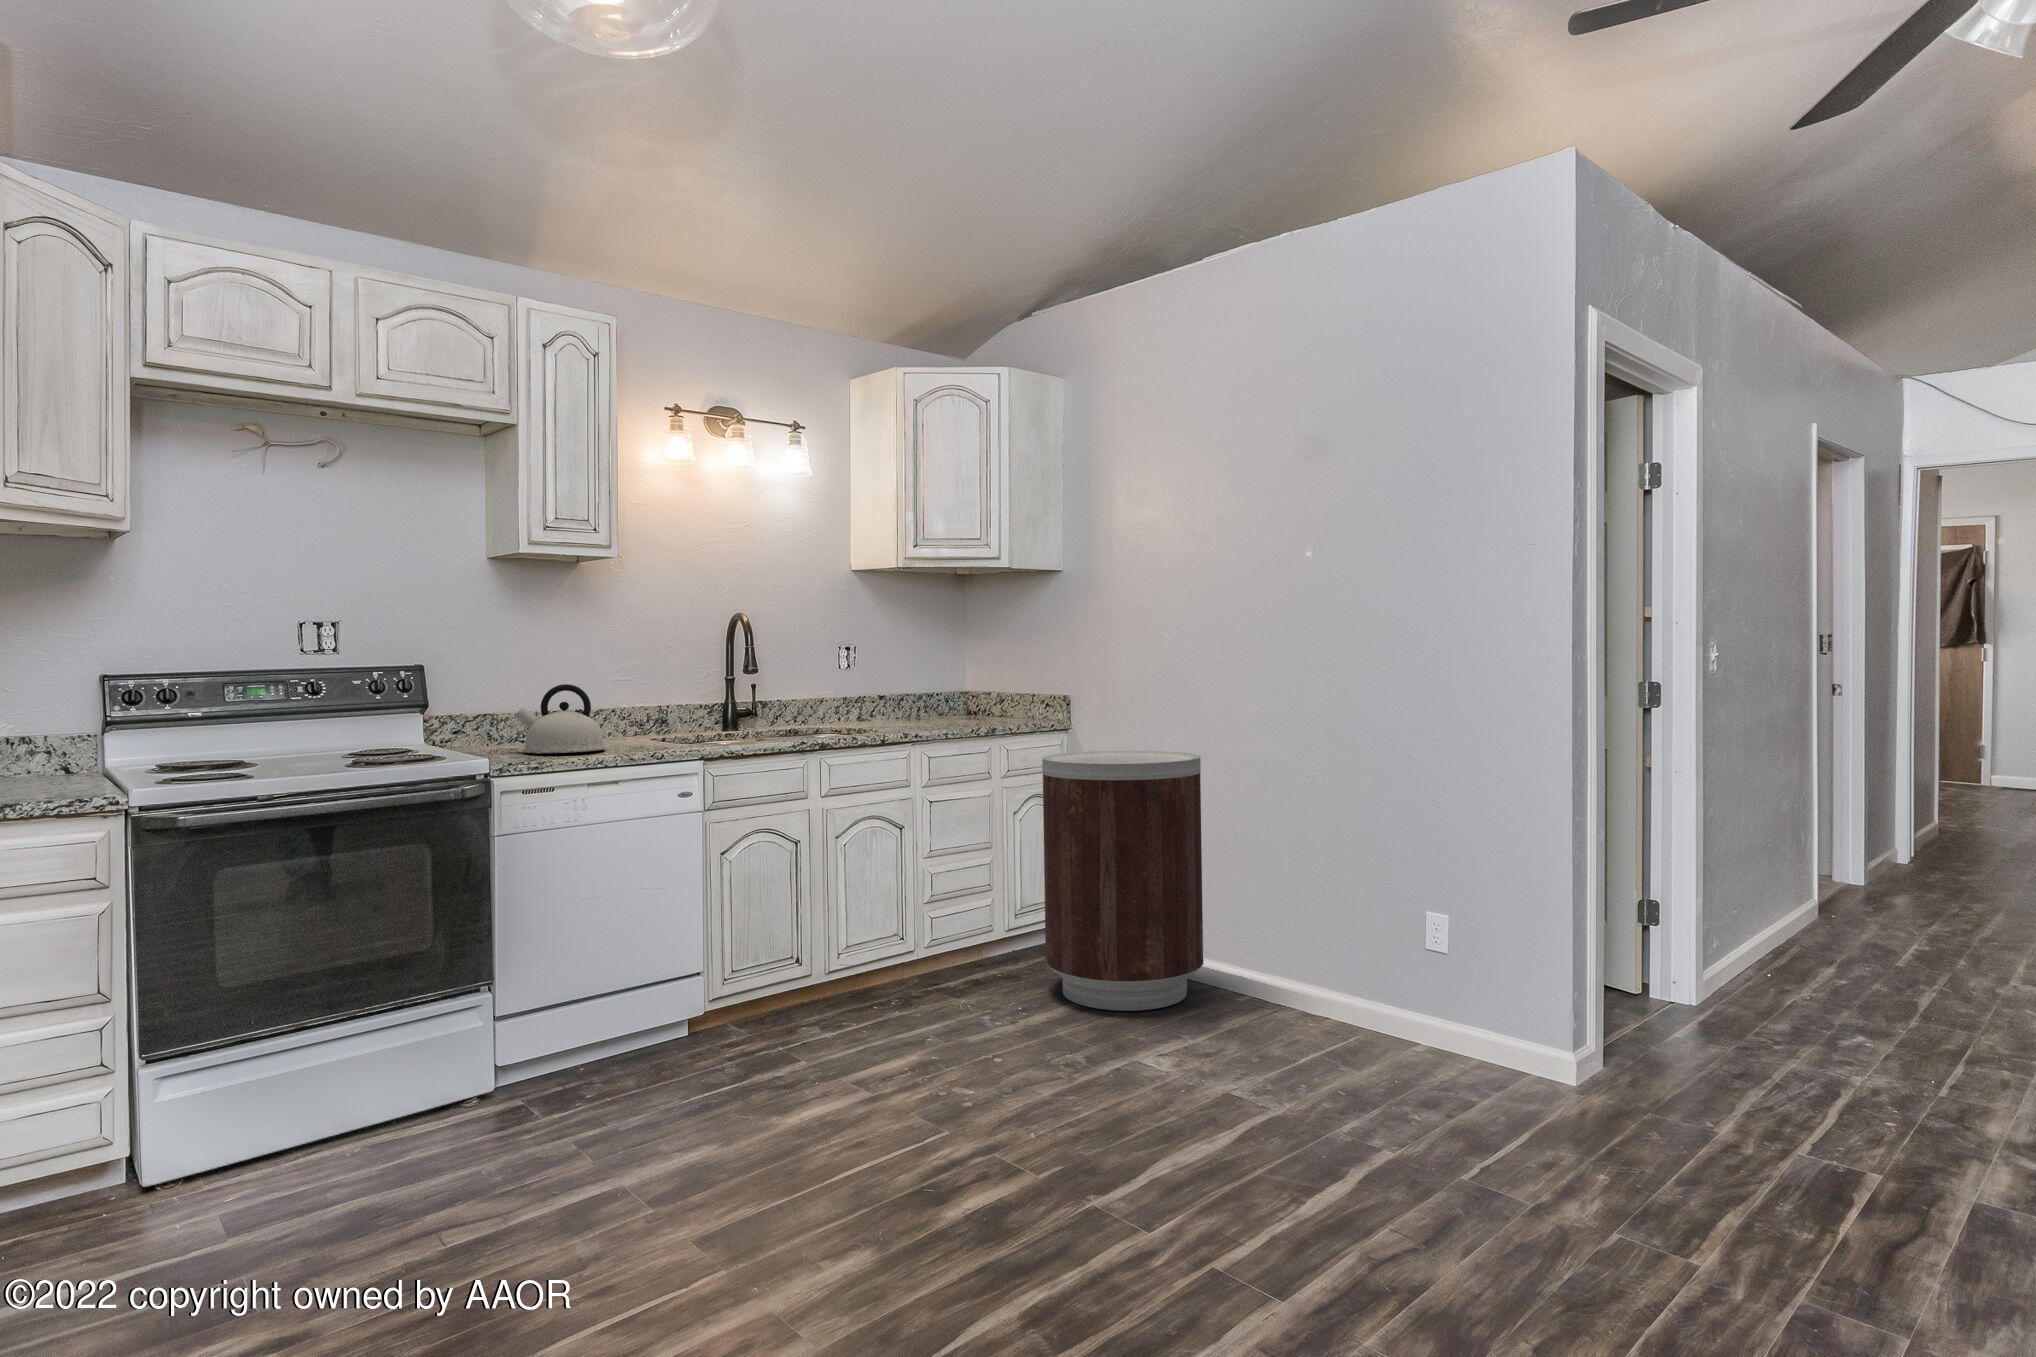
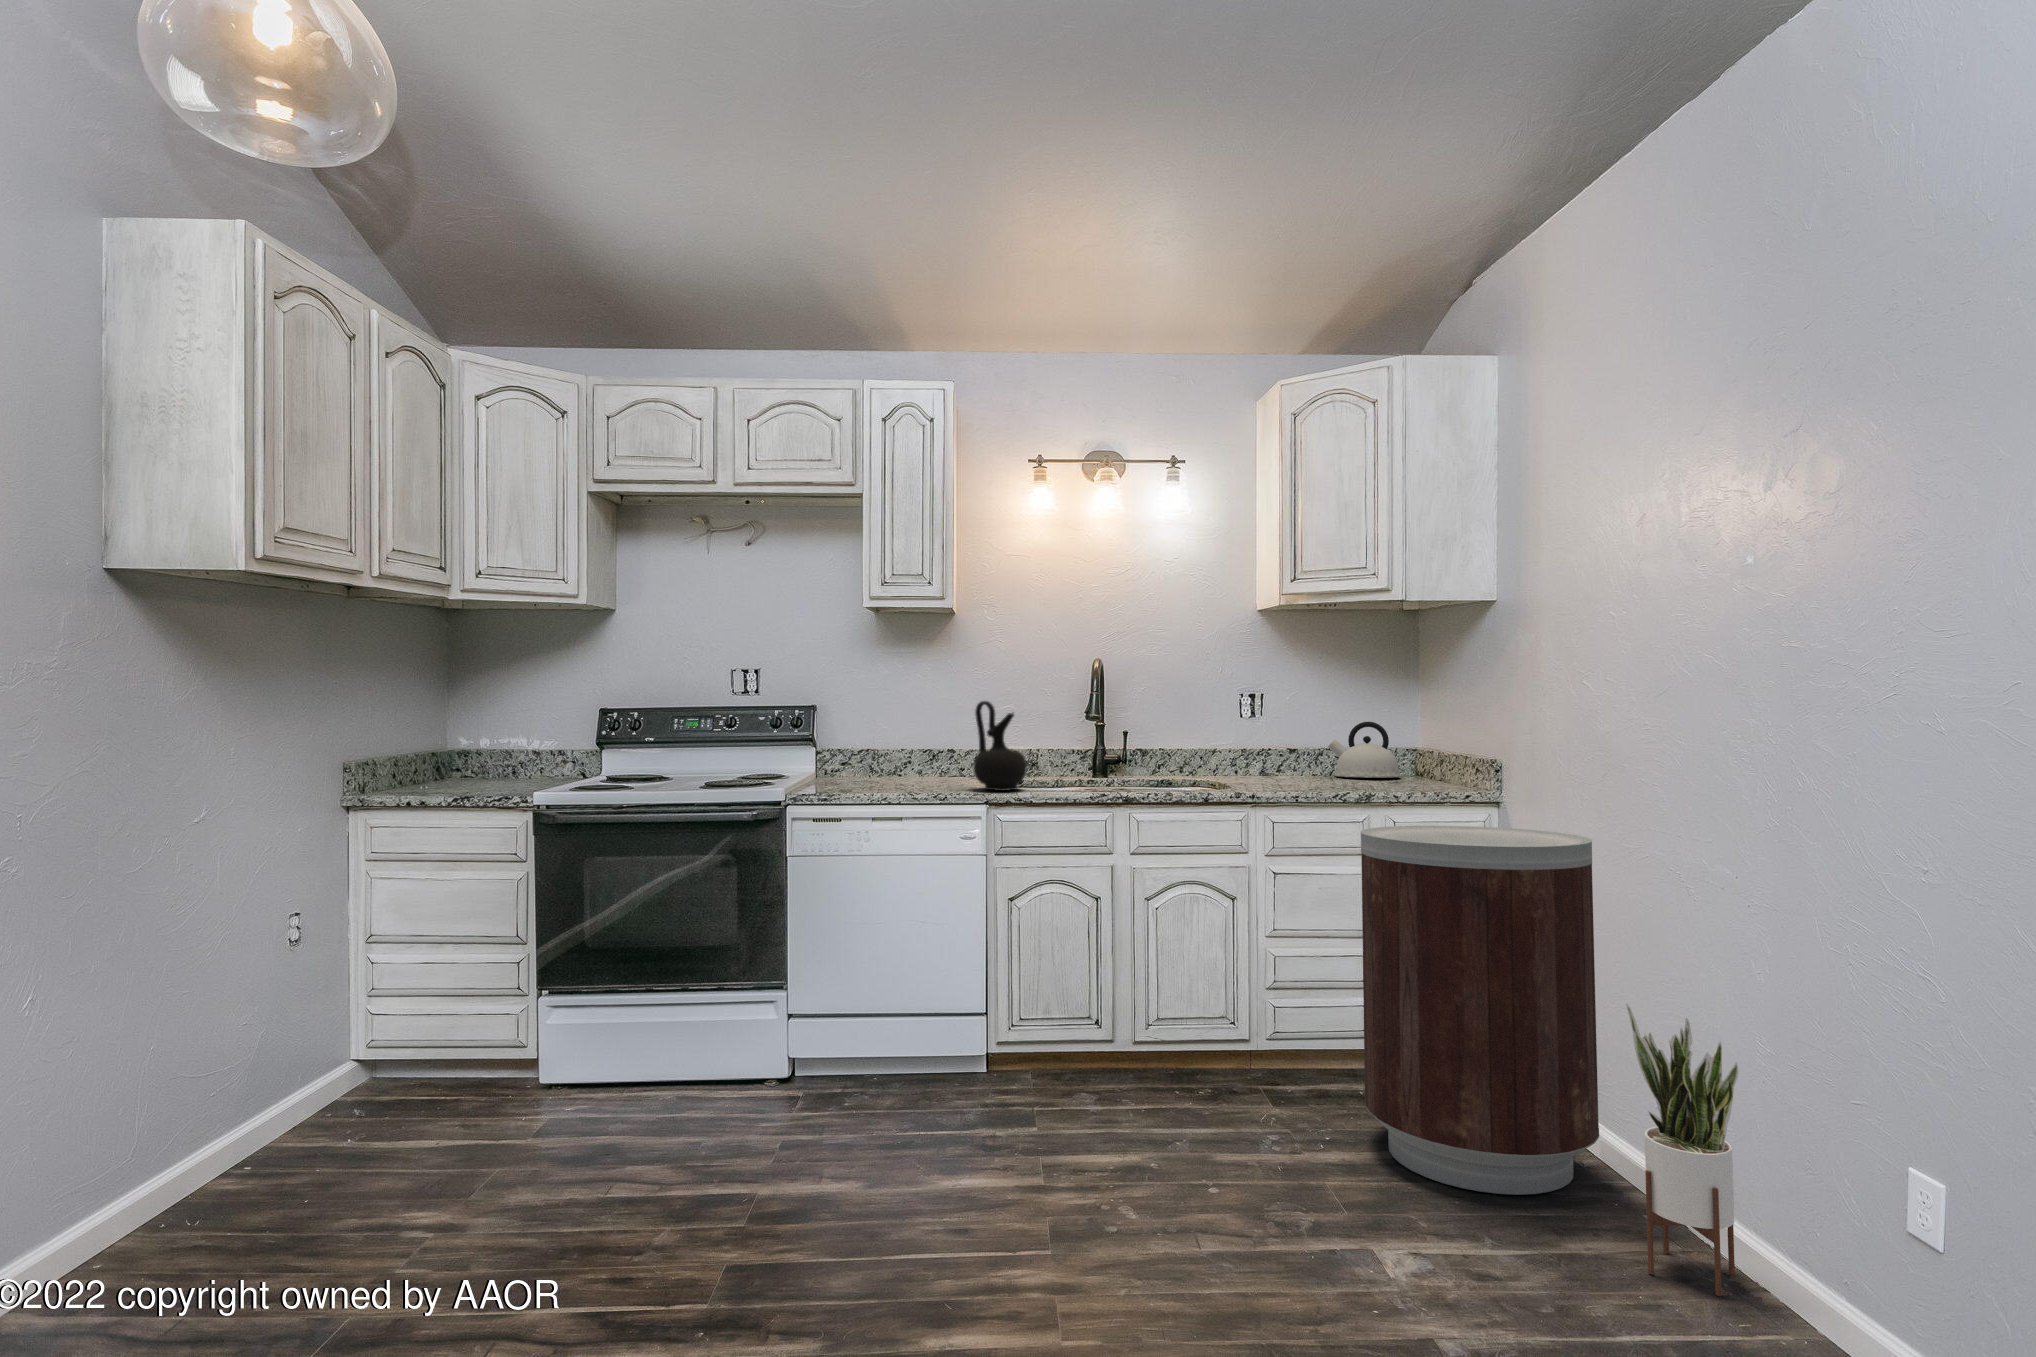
ceramic jug: none [675,658,733,748] -> present [974,701,1027,790]
kettle: present [514,684,606,753] -> present [1328,722,1401,778]
potted plant: none [1250,858,1322,1025] -> present [1626,1004,1738,1296]

